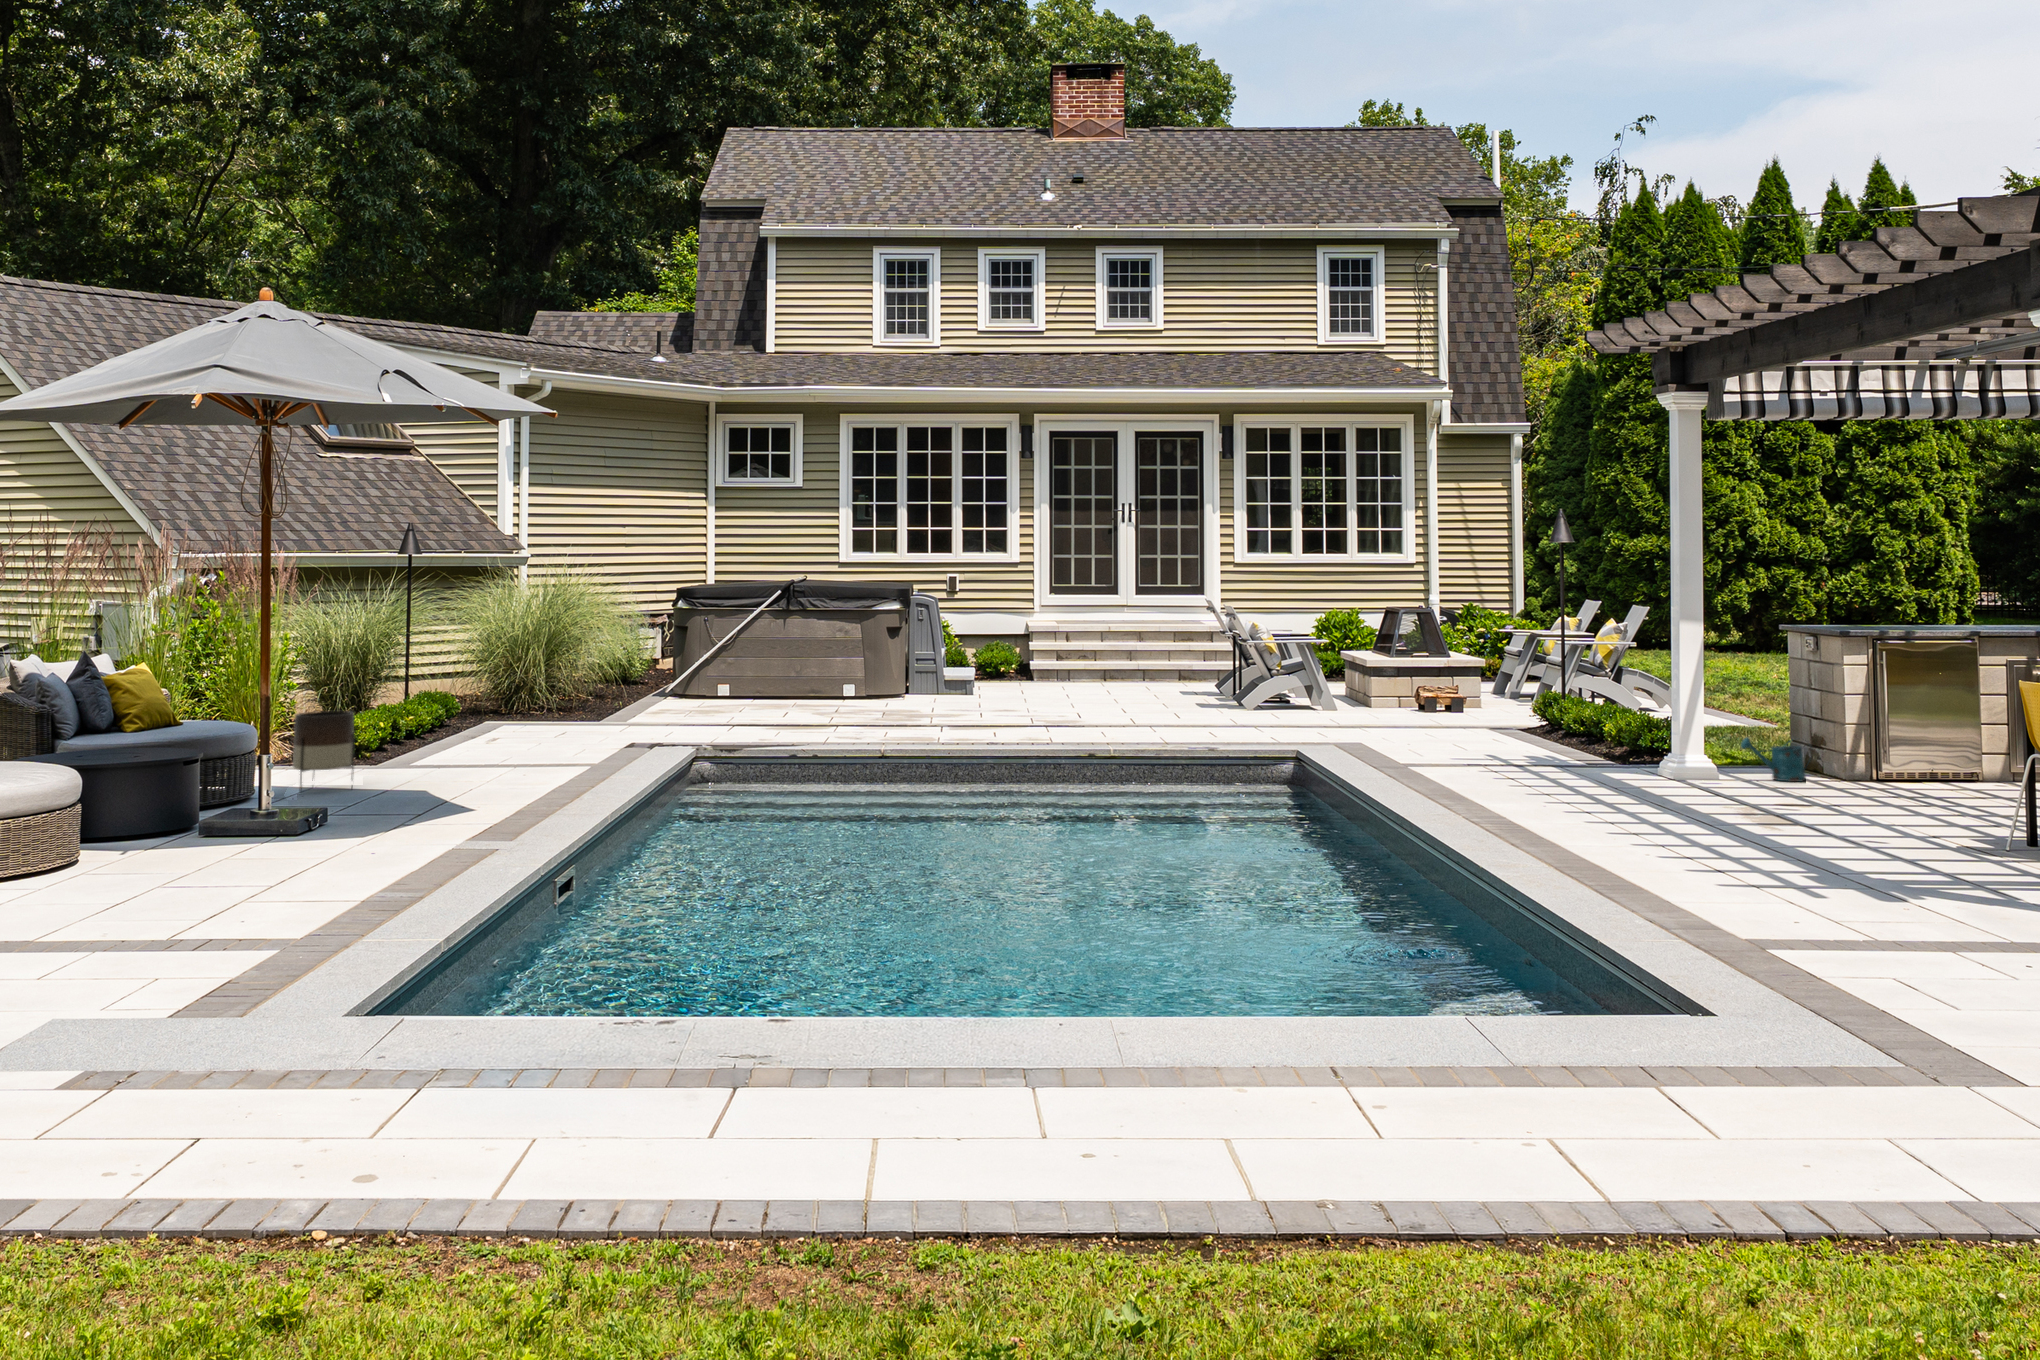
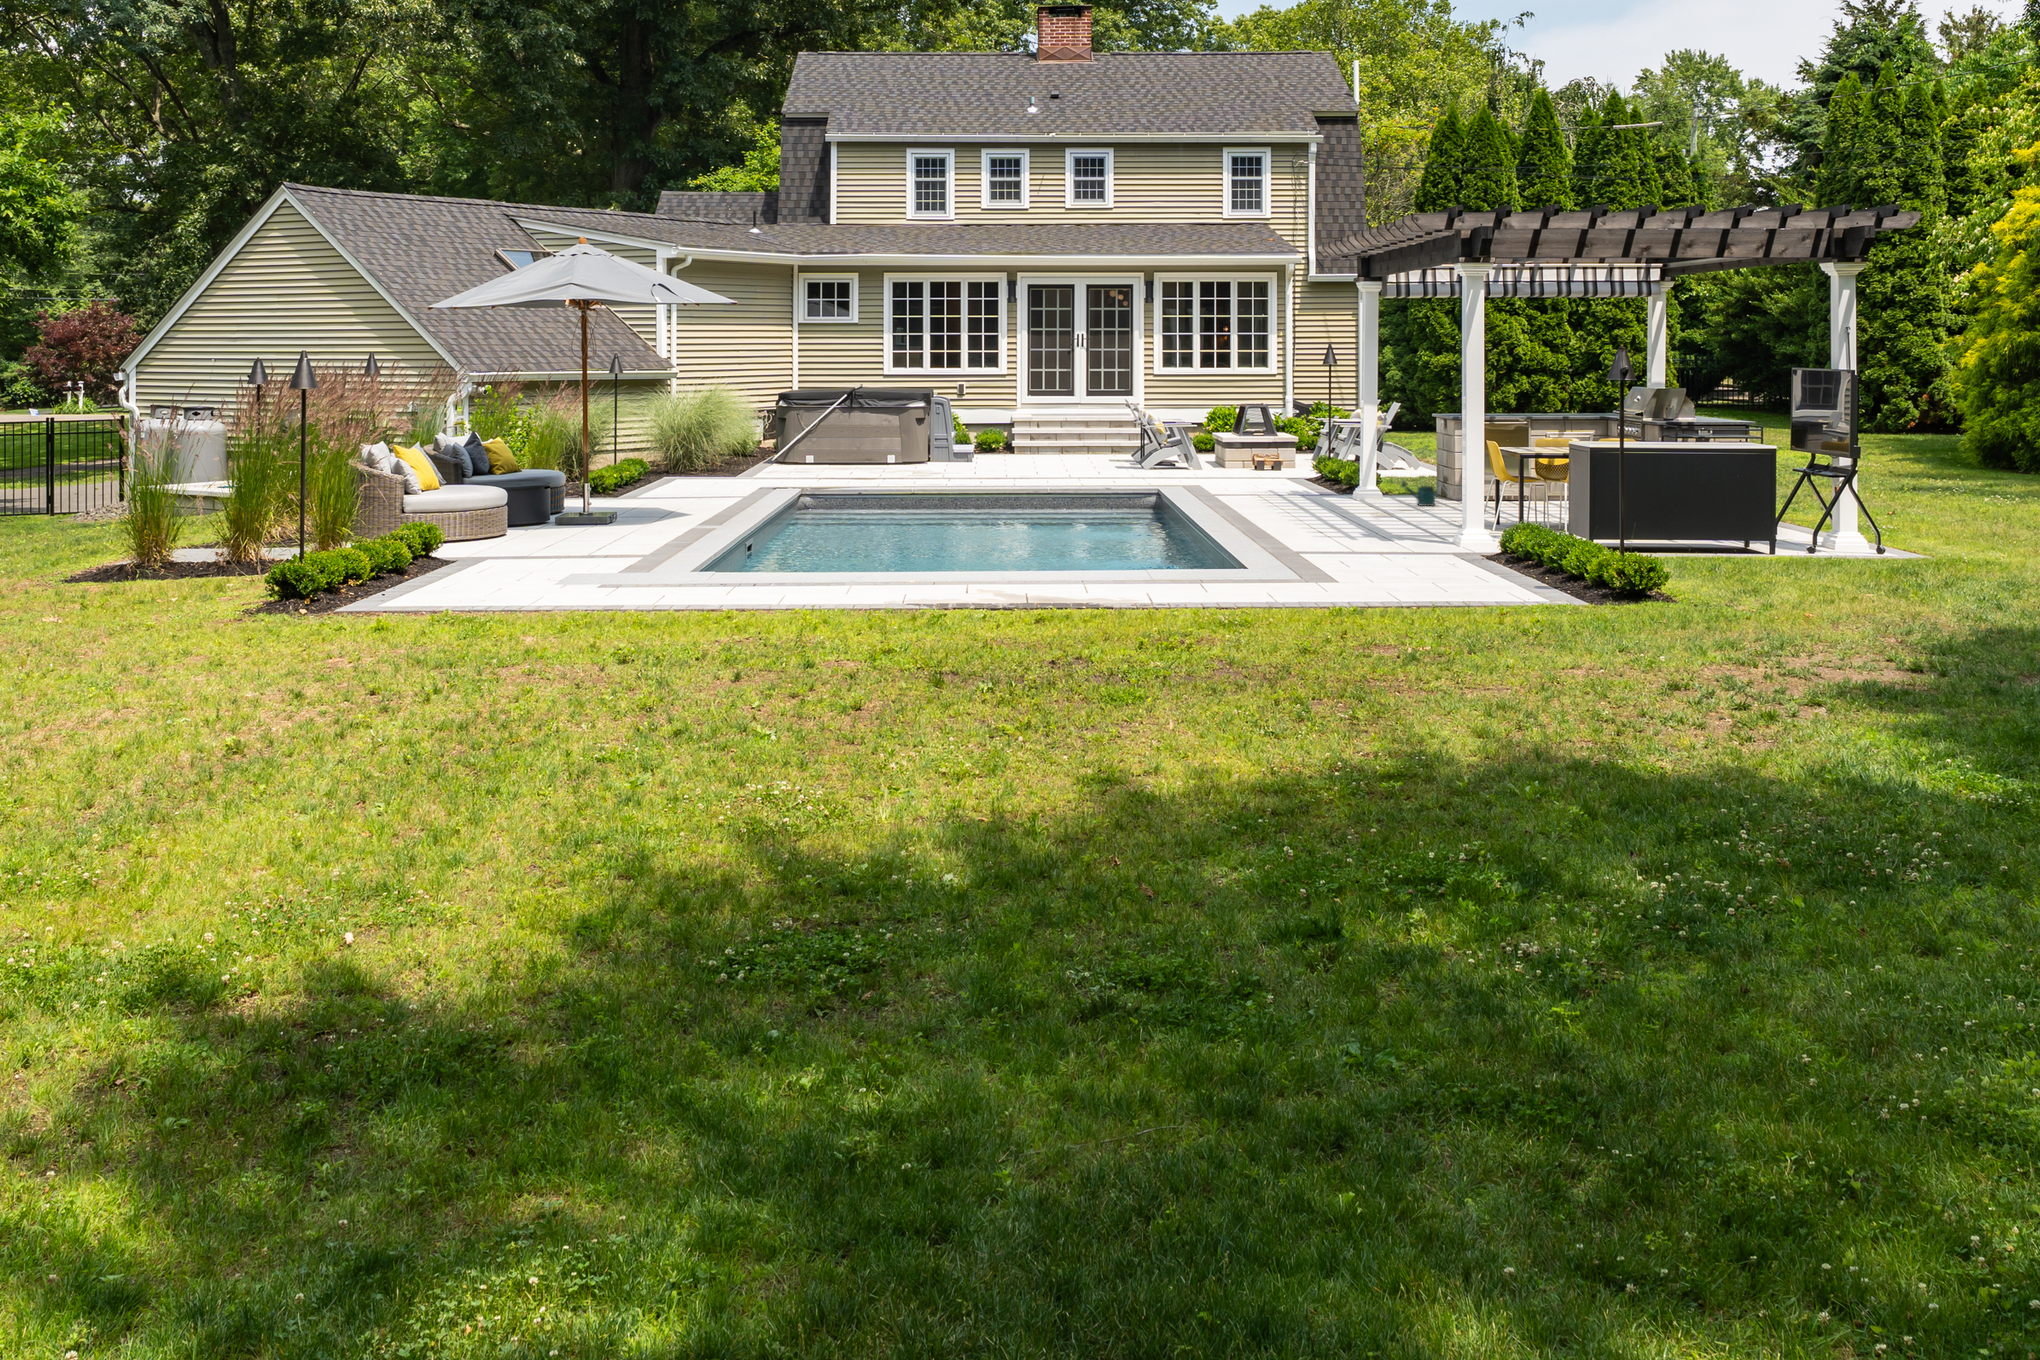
planter: present [293,711,355,789] -> none [576,467,610,513]

